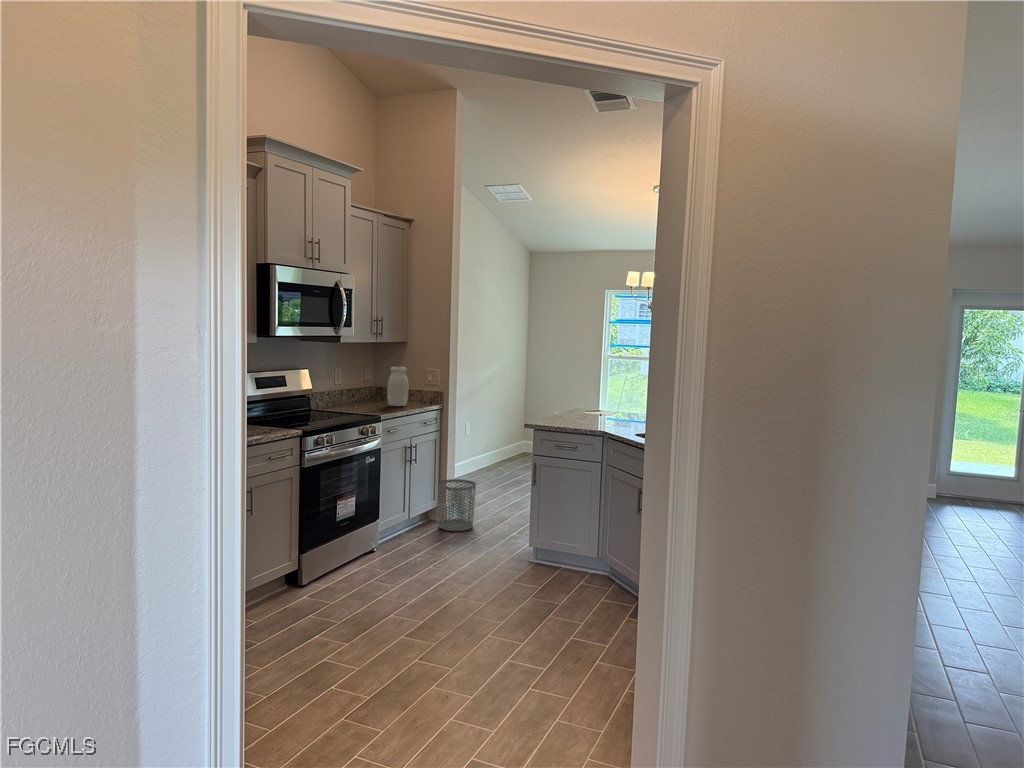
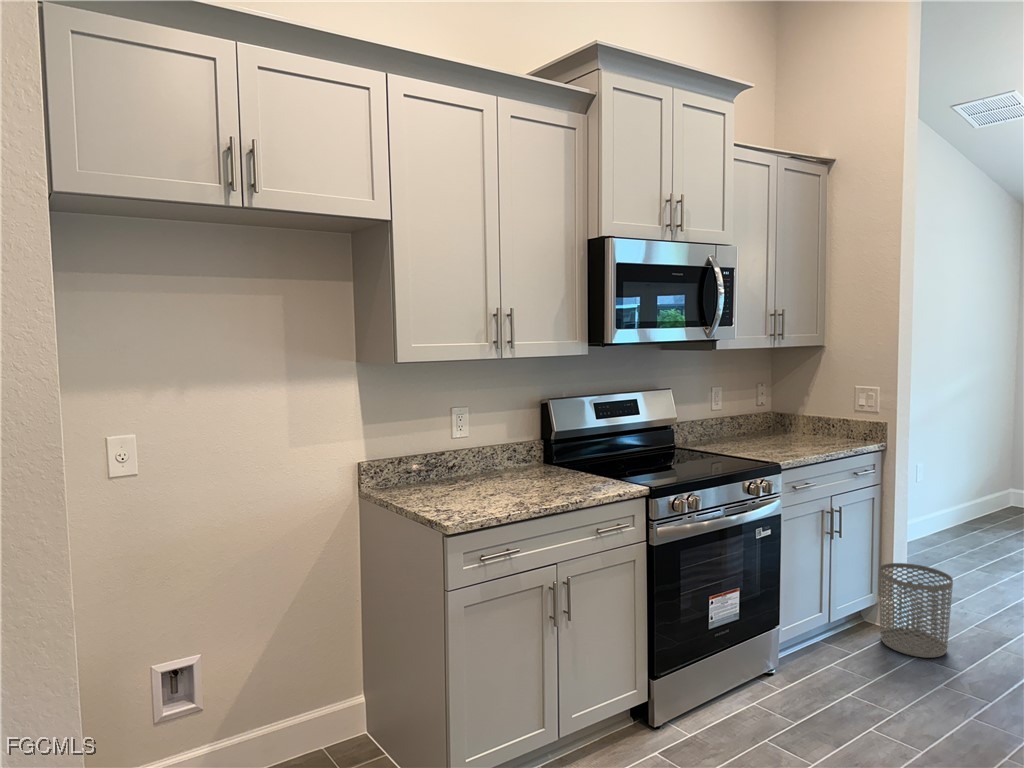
jar: present [387,367,409,406] -> none [790,381,825,443]

